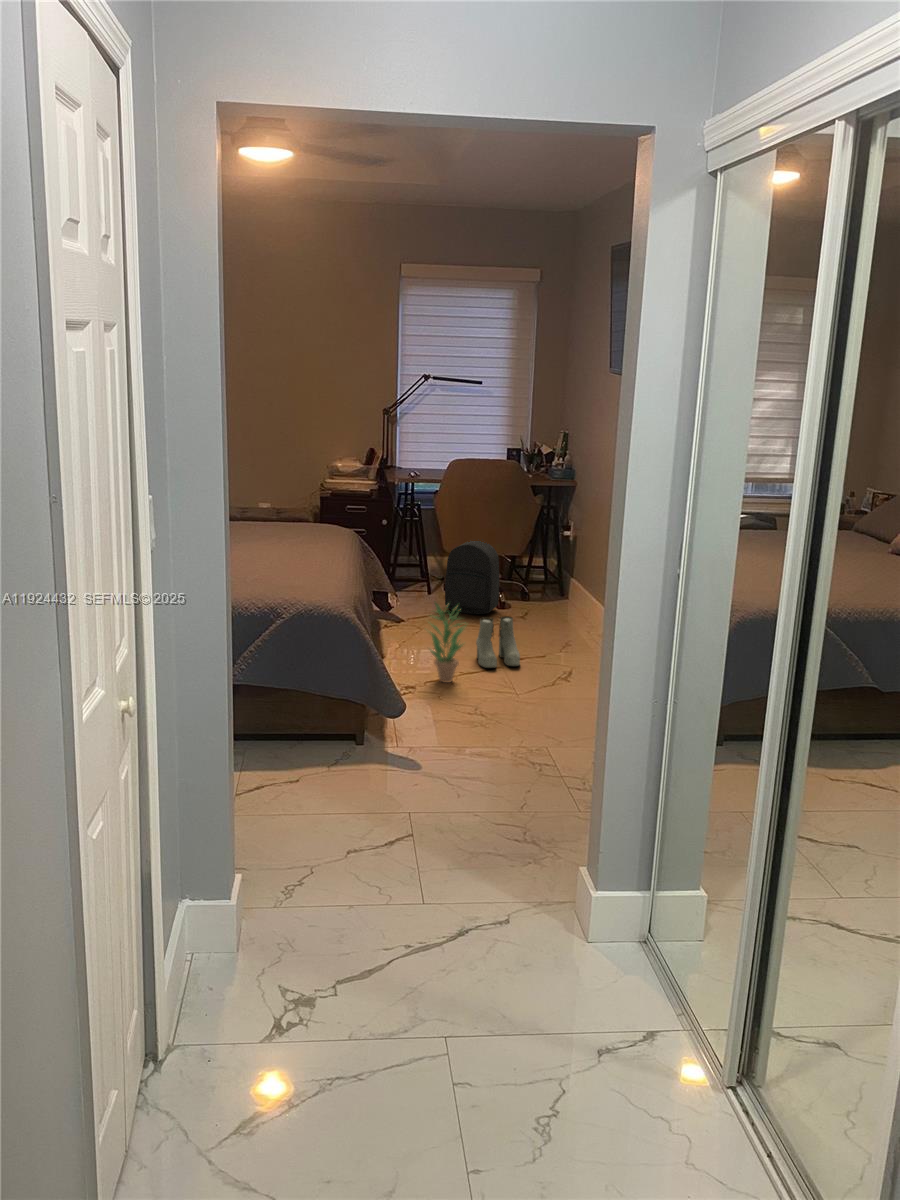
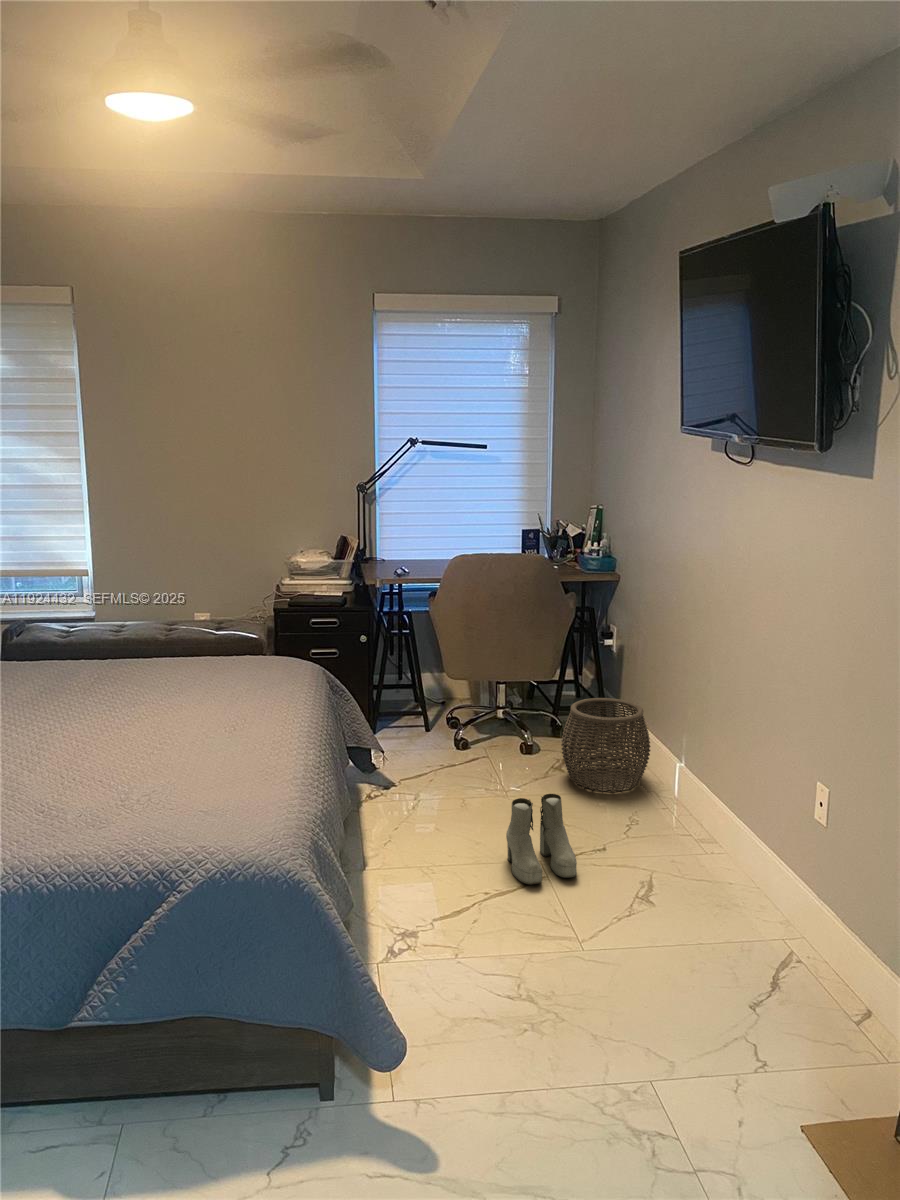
backpack: present [445,541,499,614] -> none [450,651,525,766]
woven basket: none [523,568,585,630] -> present [561,698,651,792]
potted plant: present [430,603,464,683] -> none [428,794,502,924]

